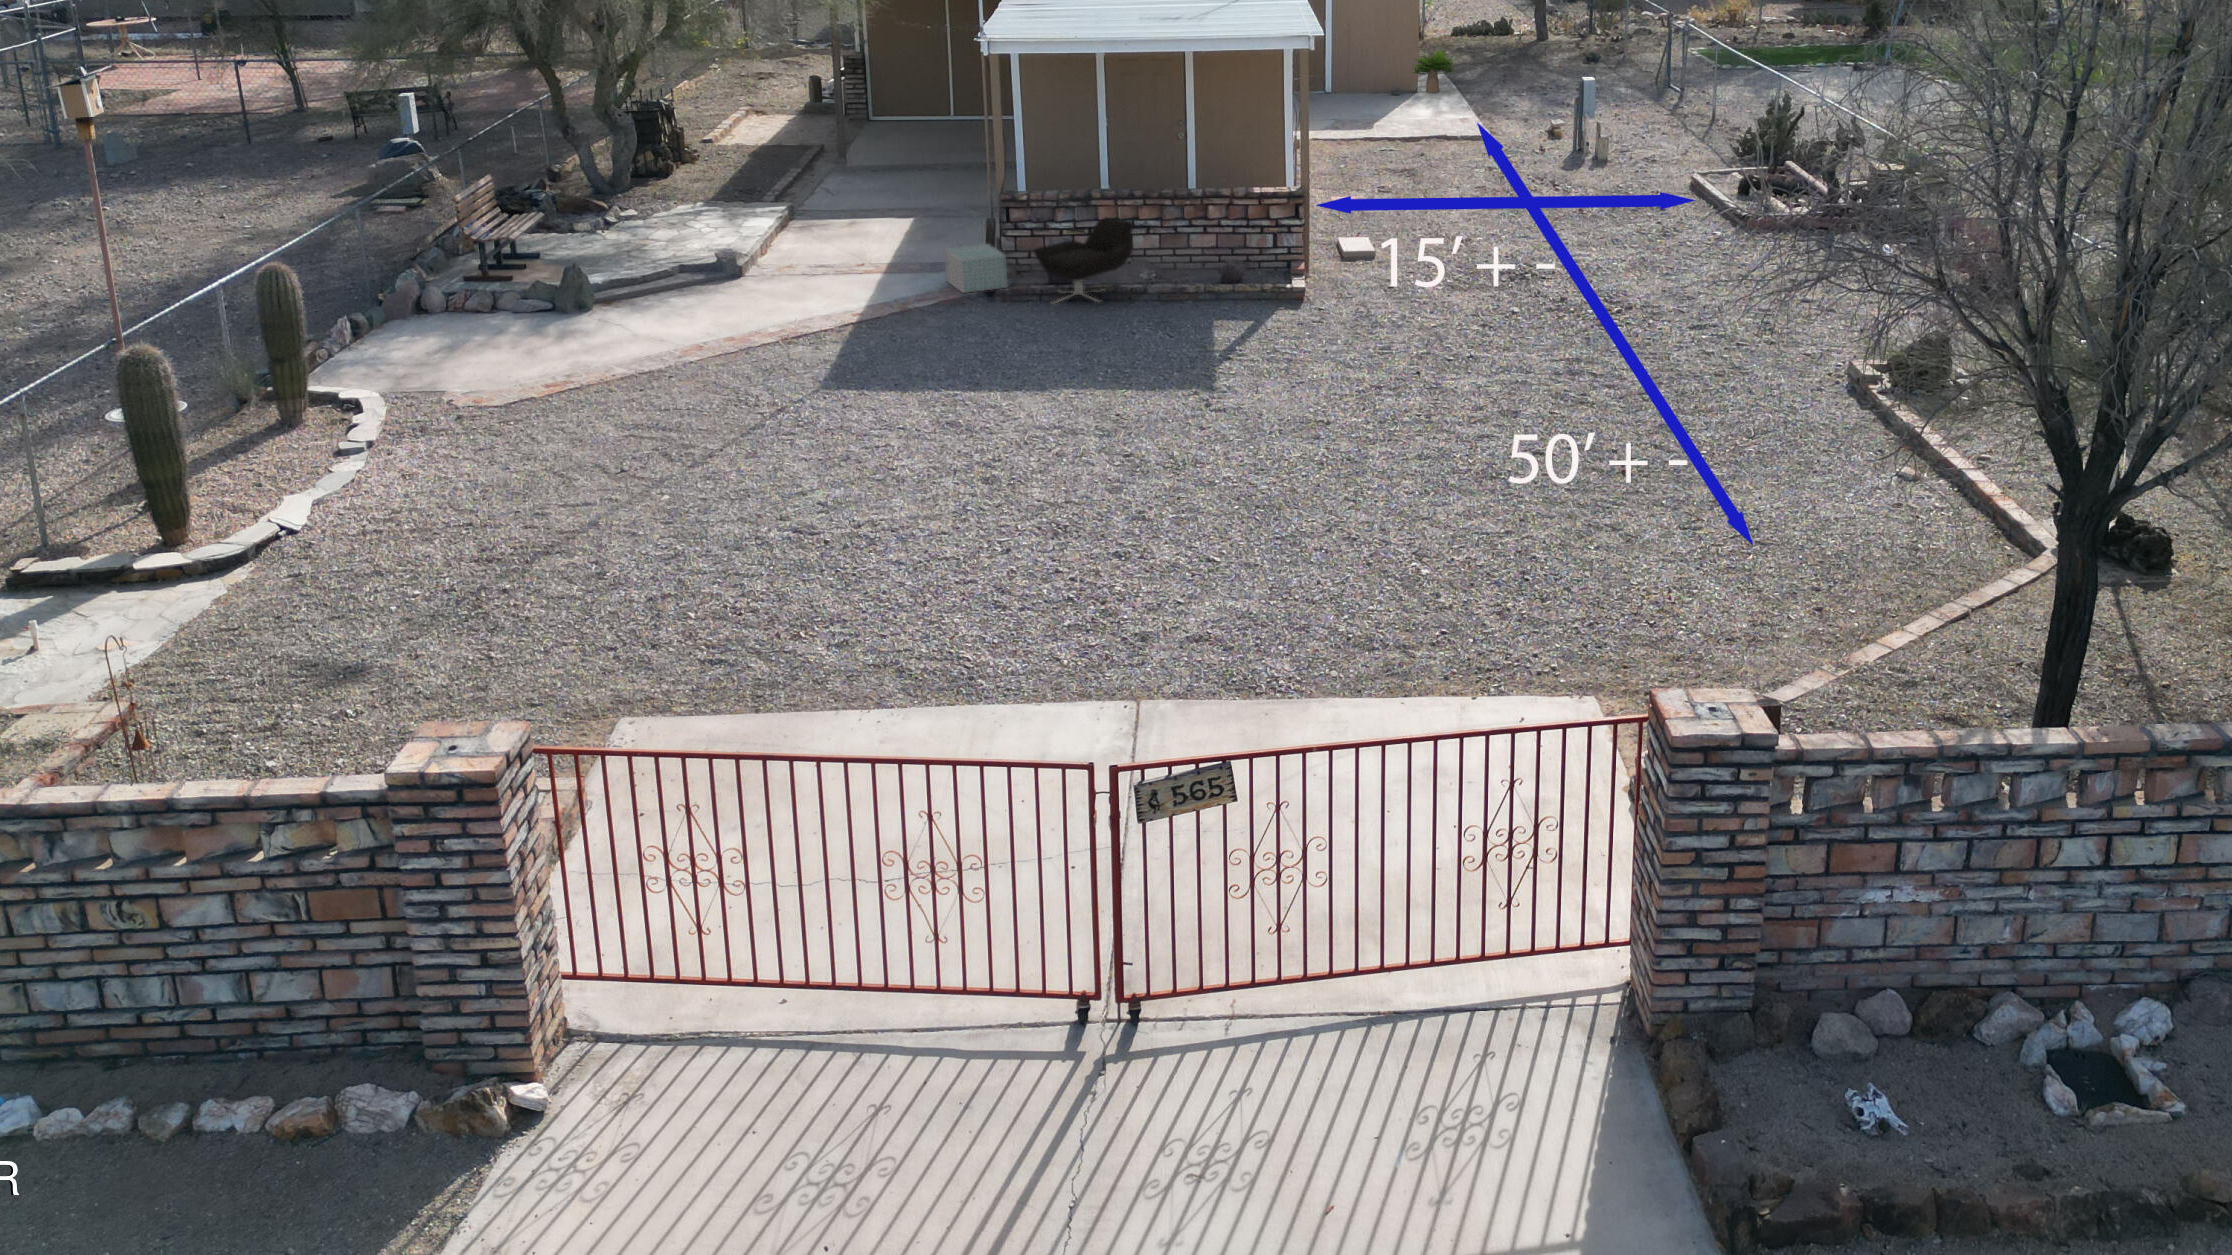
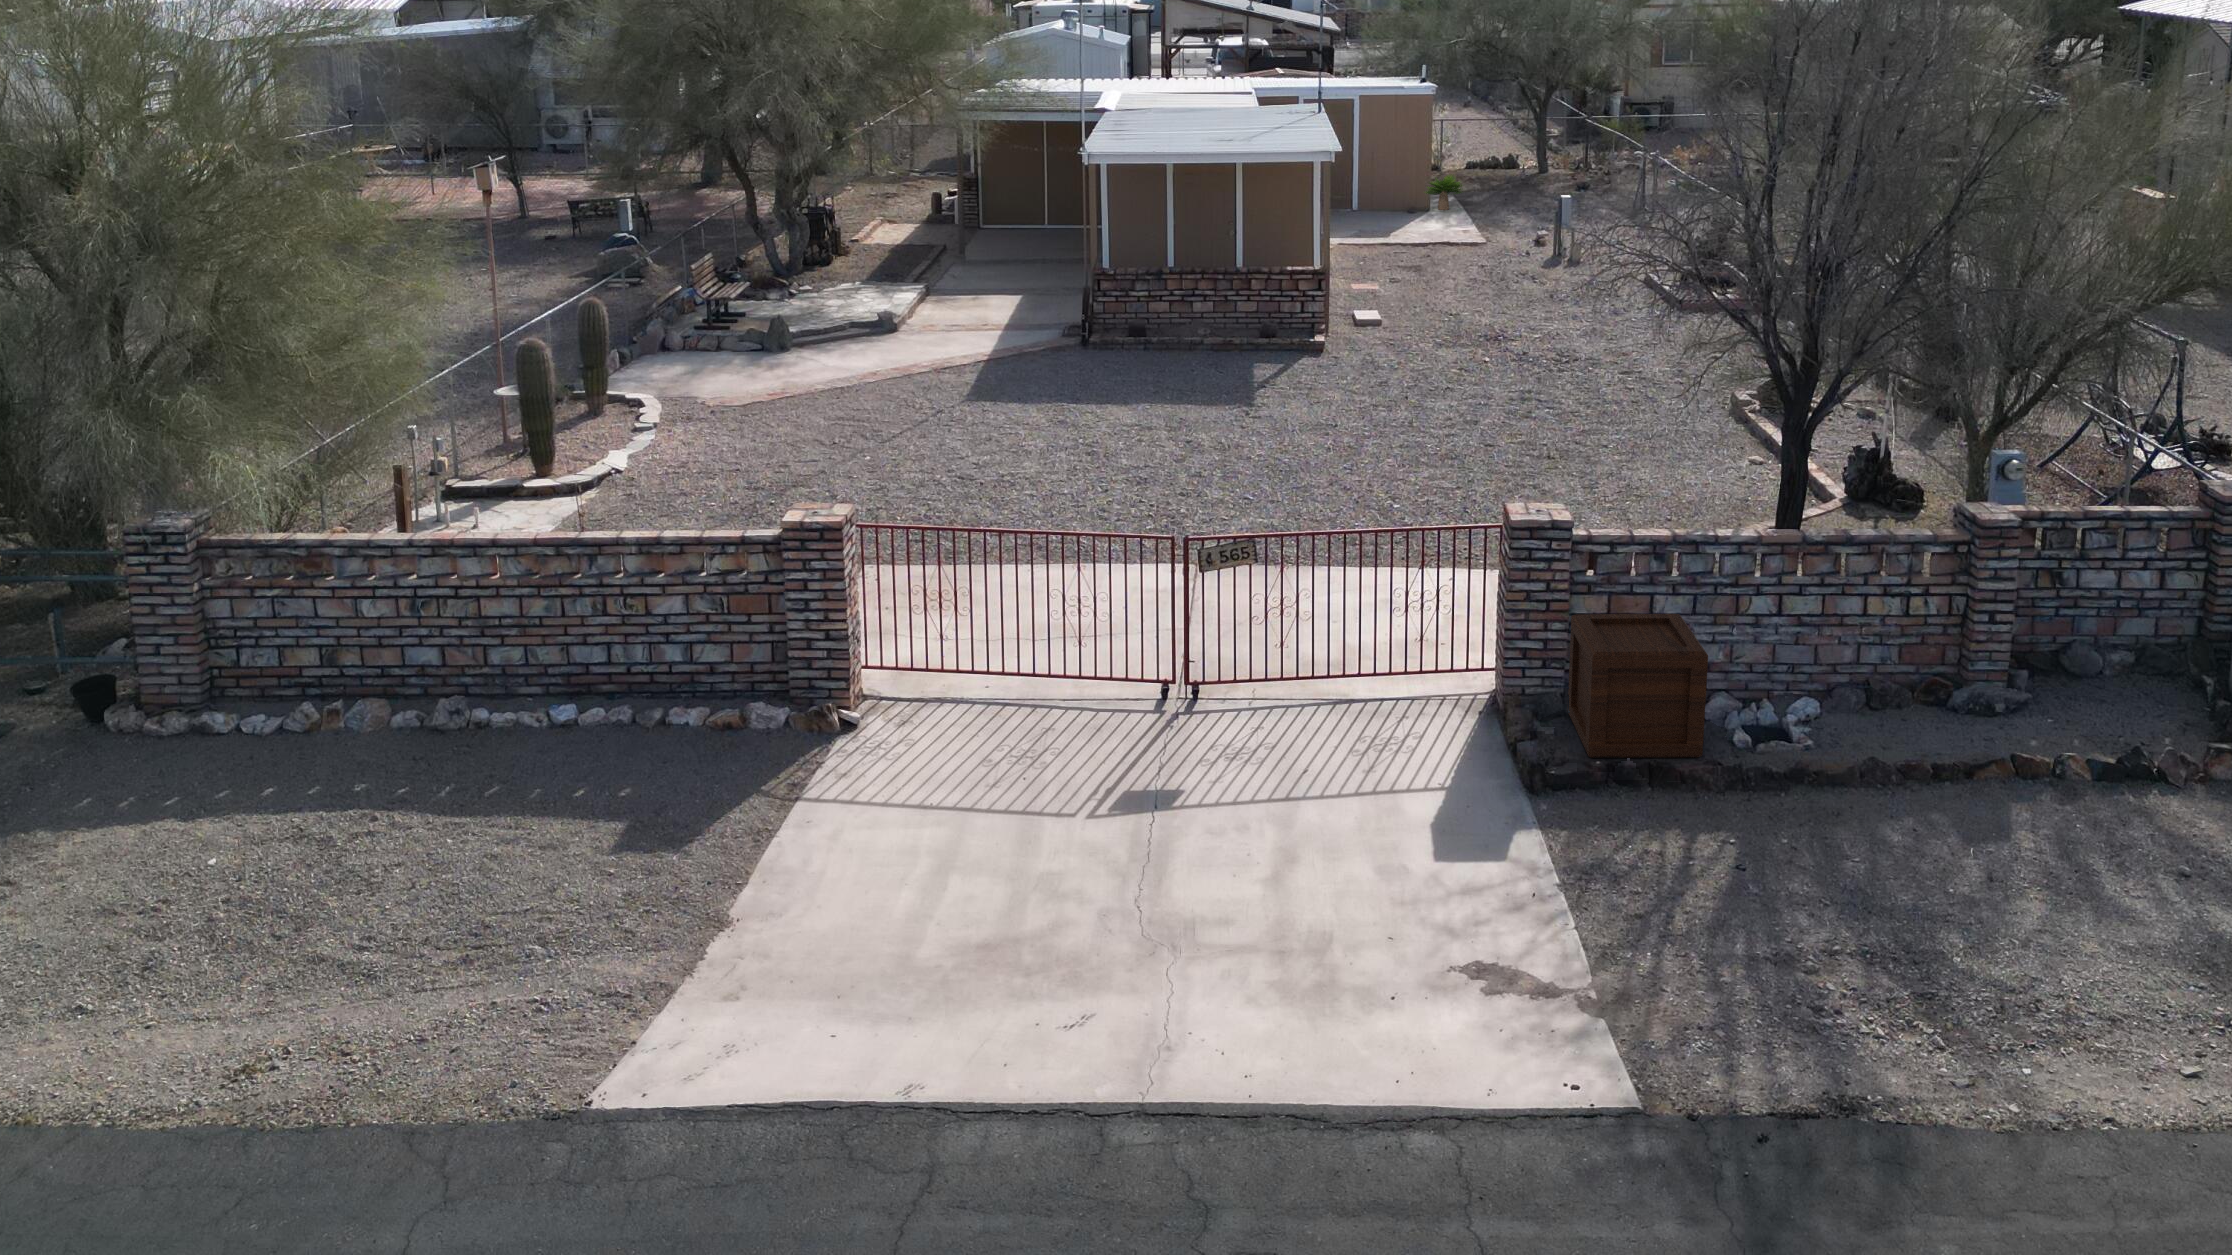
lounge chair: present [1034,217,1133,302] -> none [1119,286,1195,352]
storage box: present [944,244,1007,293] -> none [1050,309,1098,344]
wooden crate: none [1756,876,2025,1150] -> present [1568,614,1708,758]

